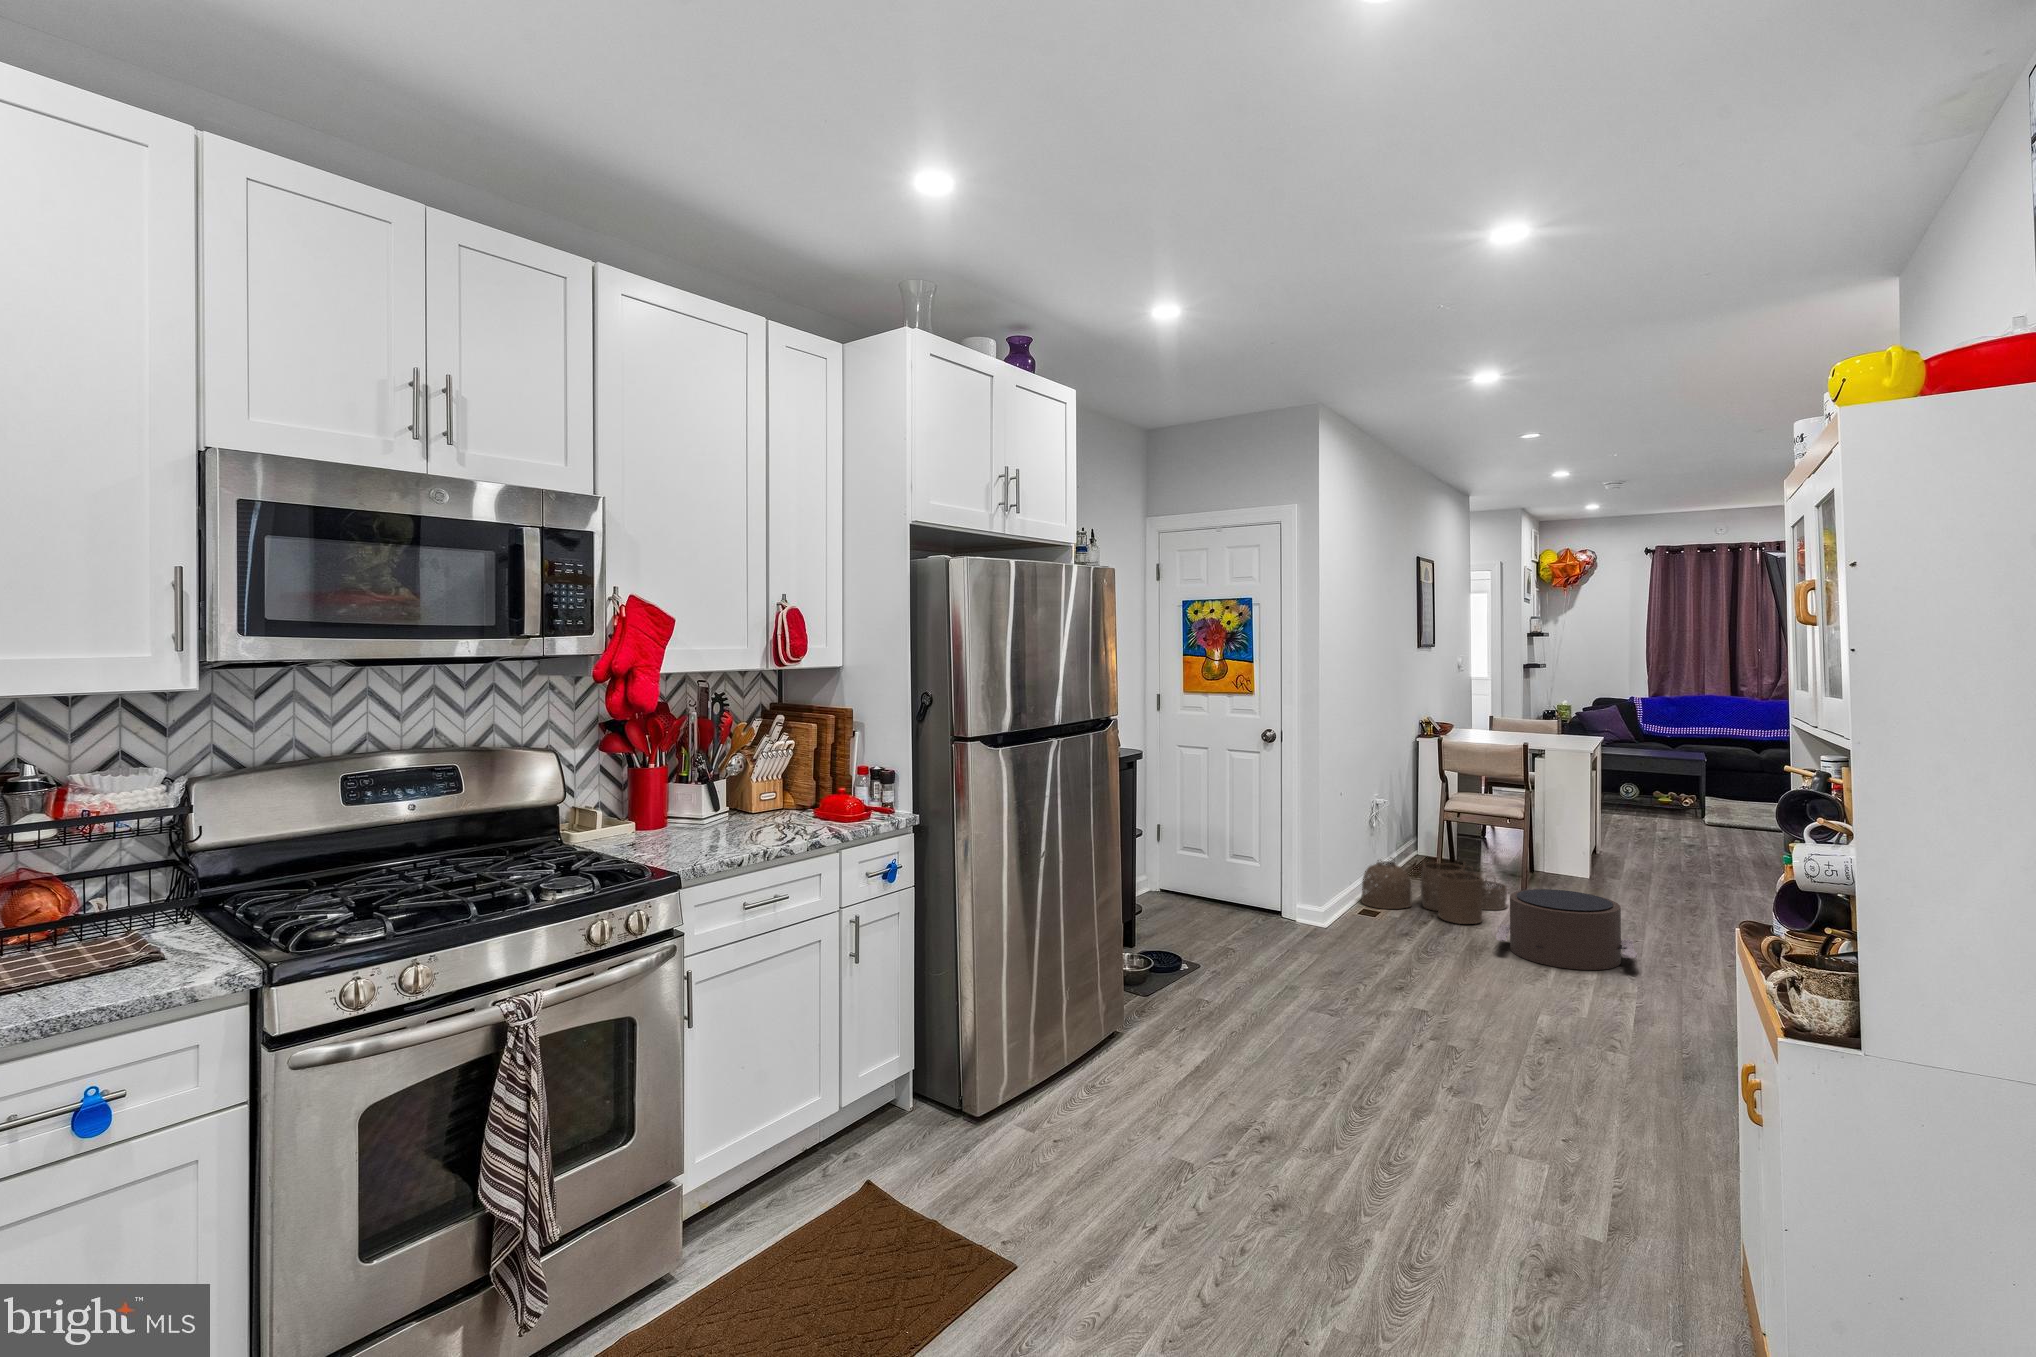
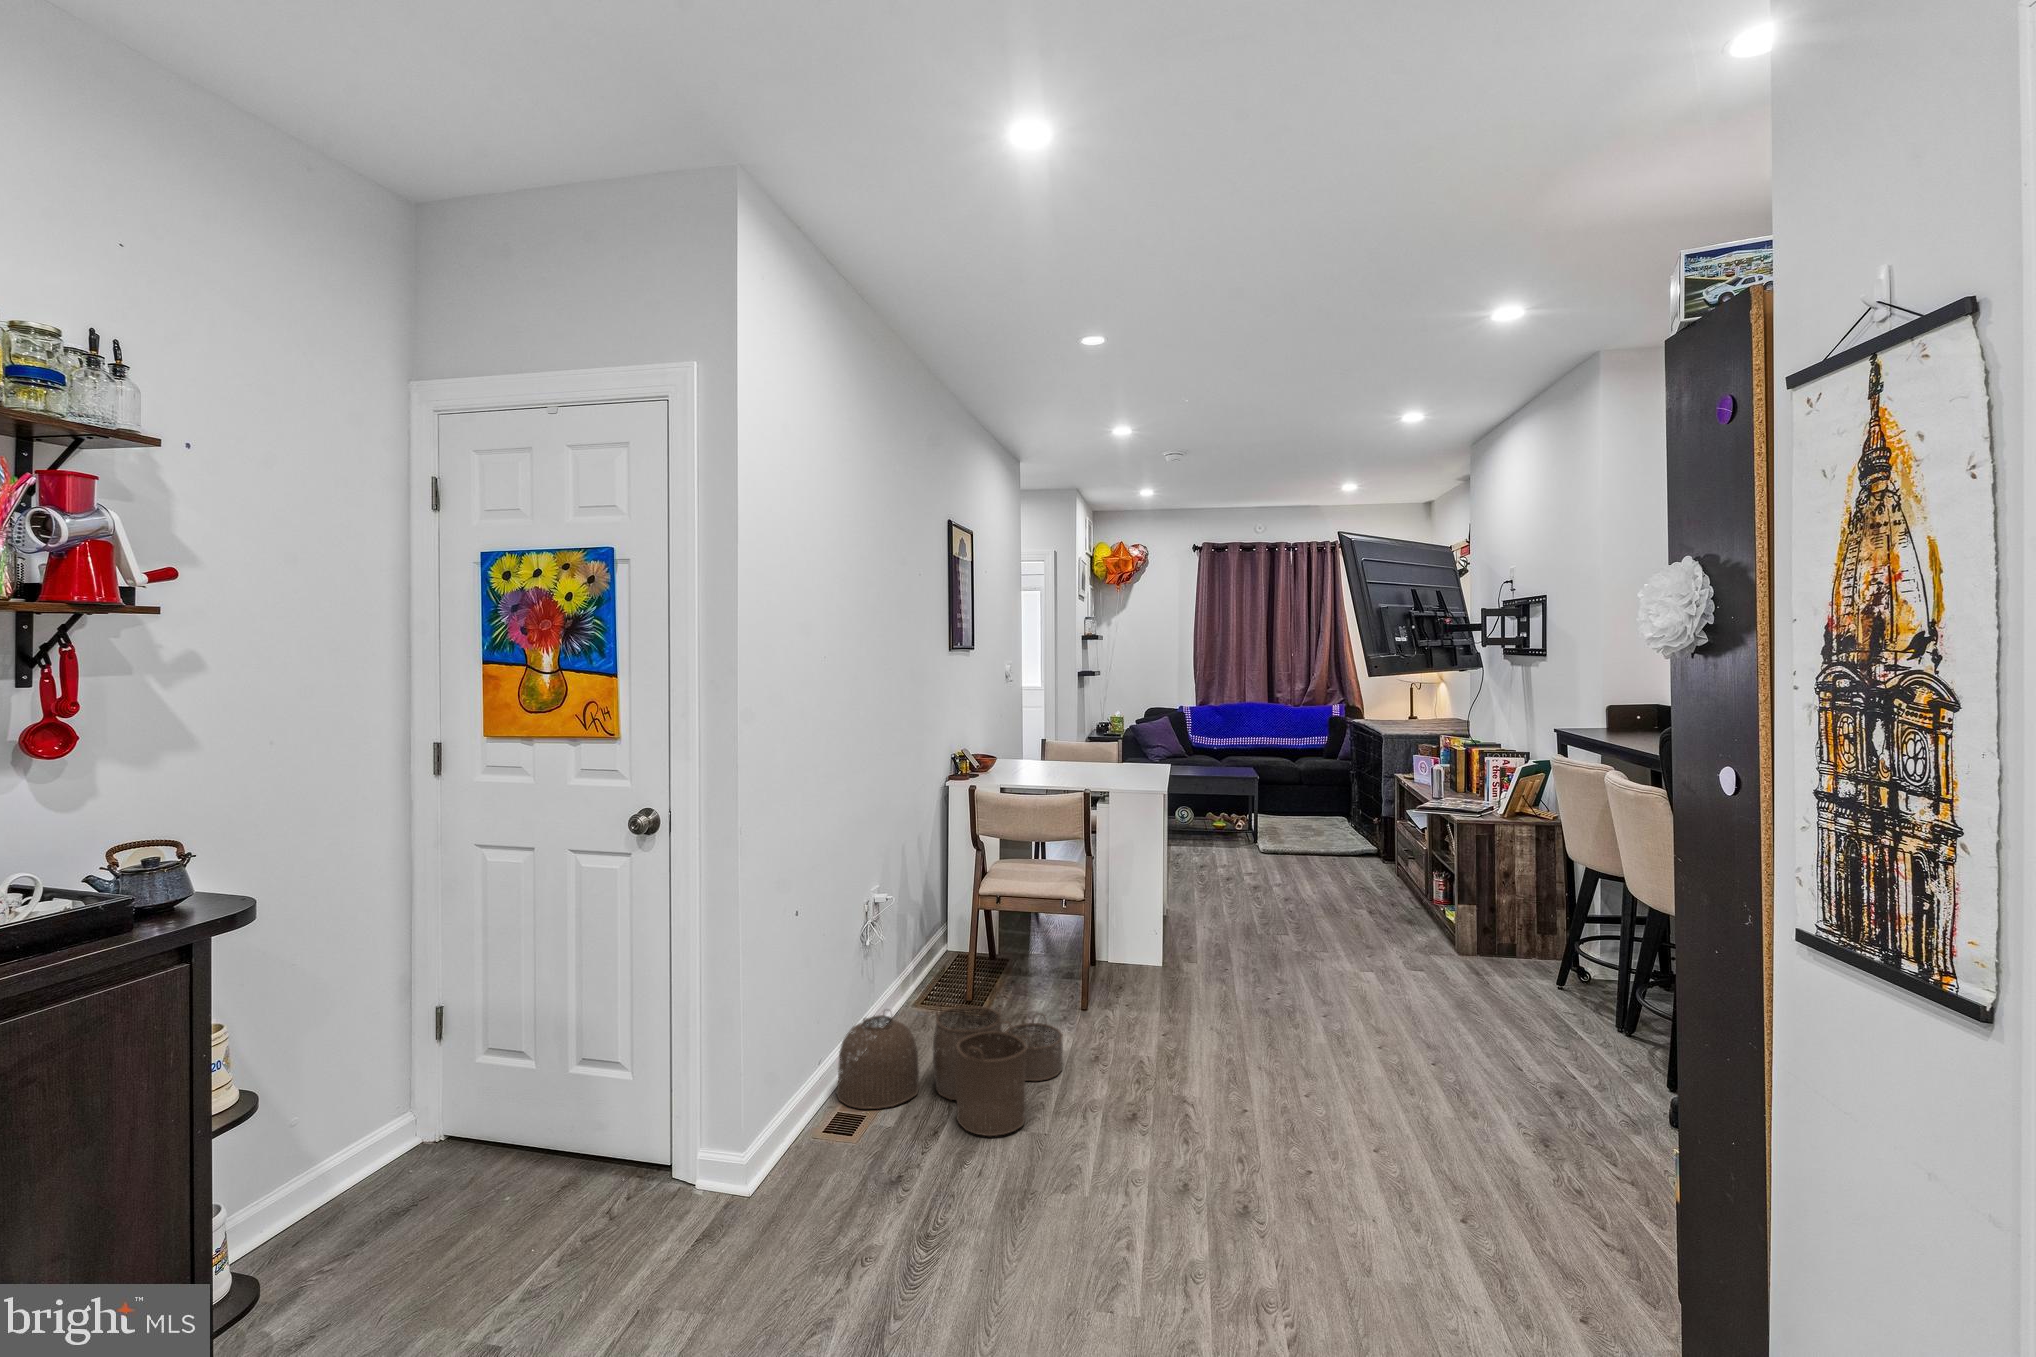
pouf: present [1496,889,1637,970] -> none [1044,1071,1274,1262]

